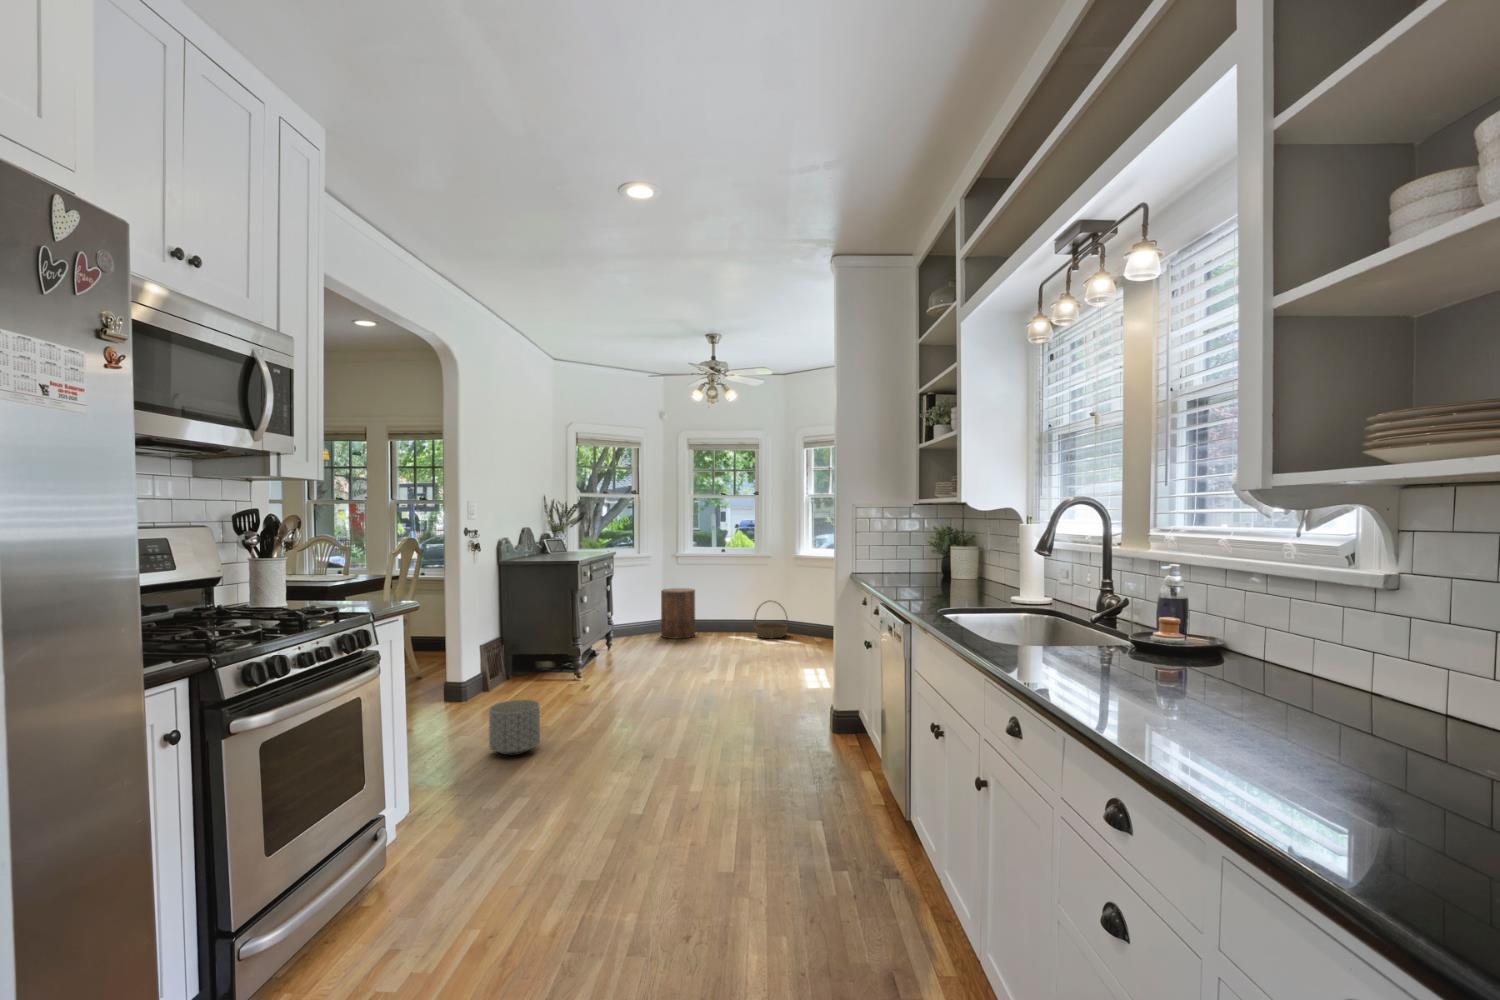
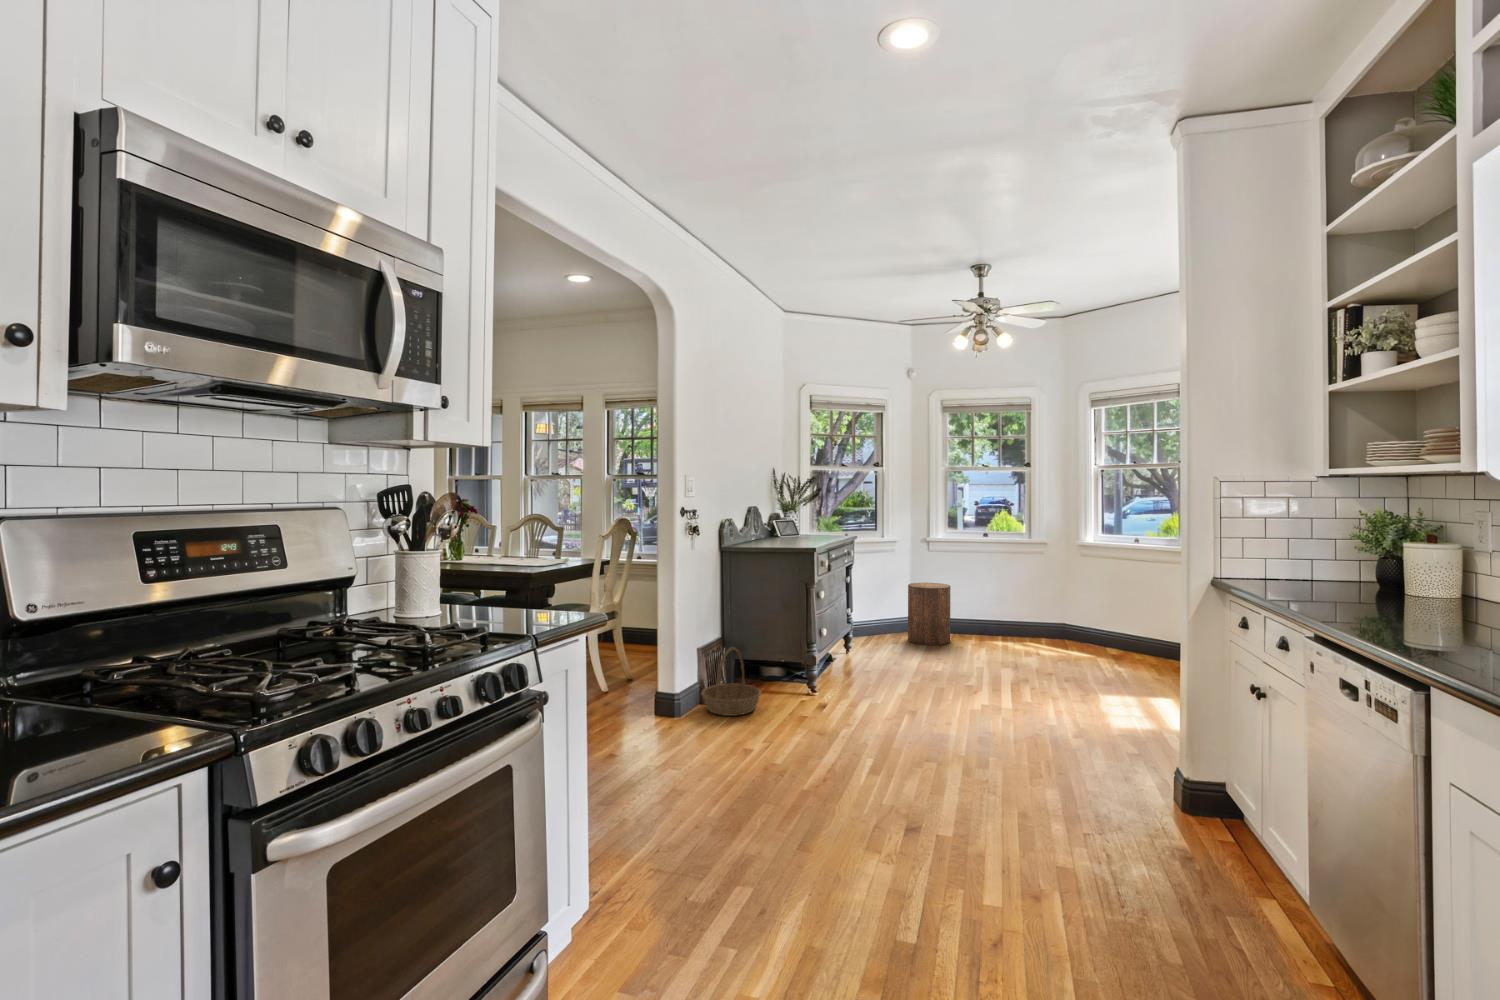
basket: present [754,601,788,638] -> present [701,647,761,716]
planter: present [489,700,540,755] -> none [704,731,766,805]

